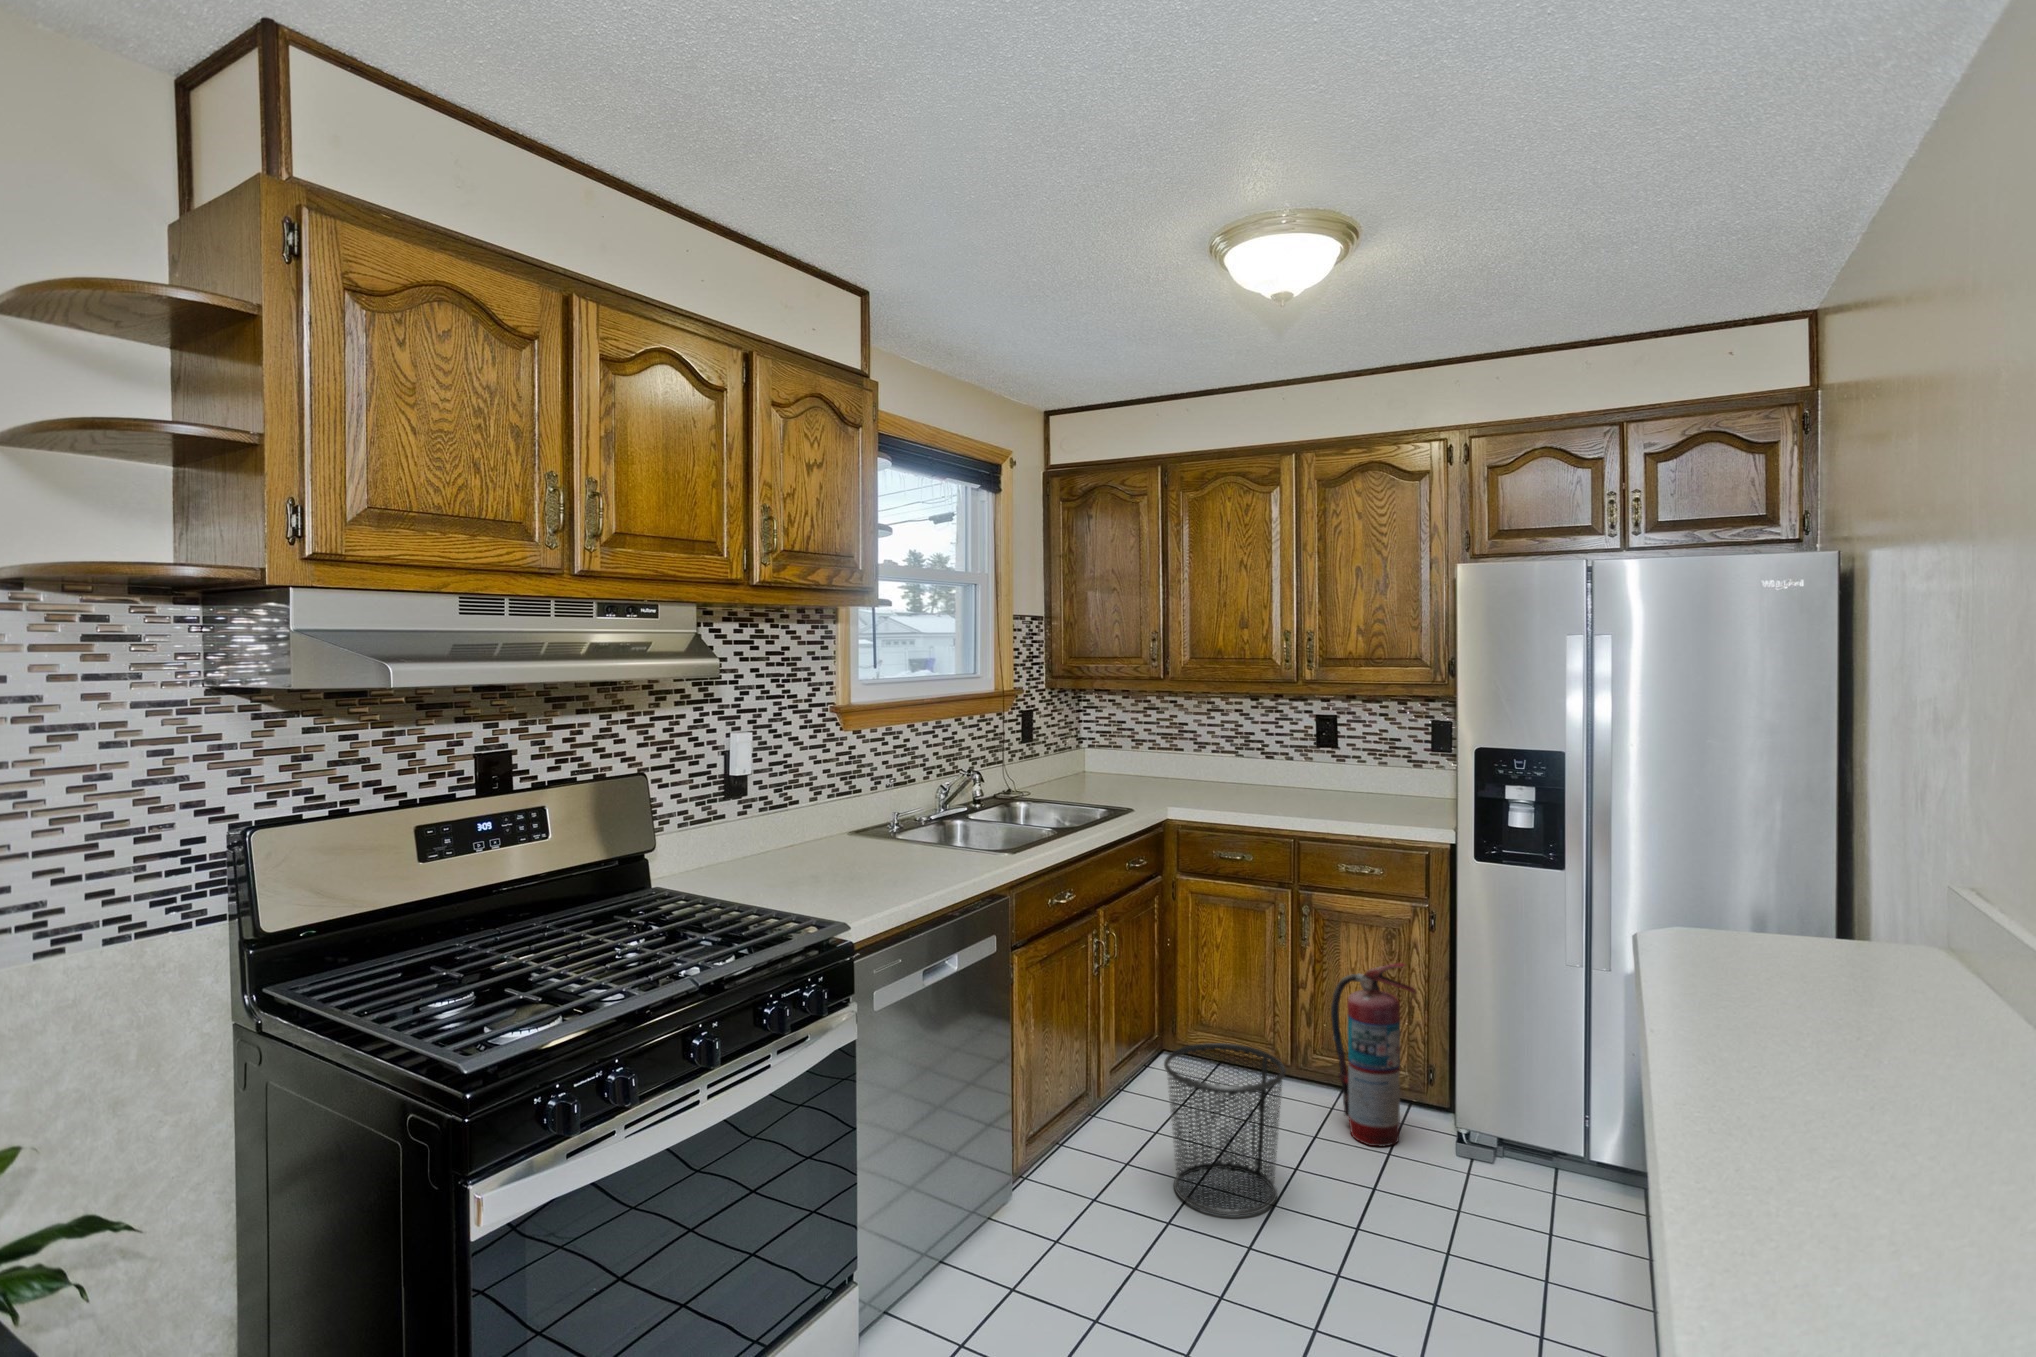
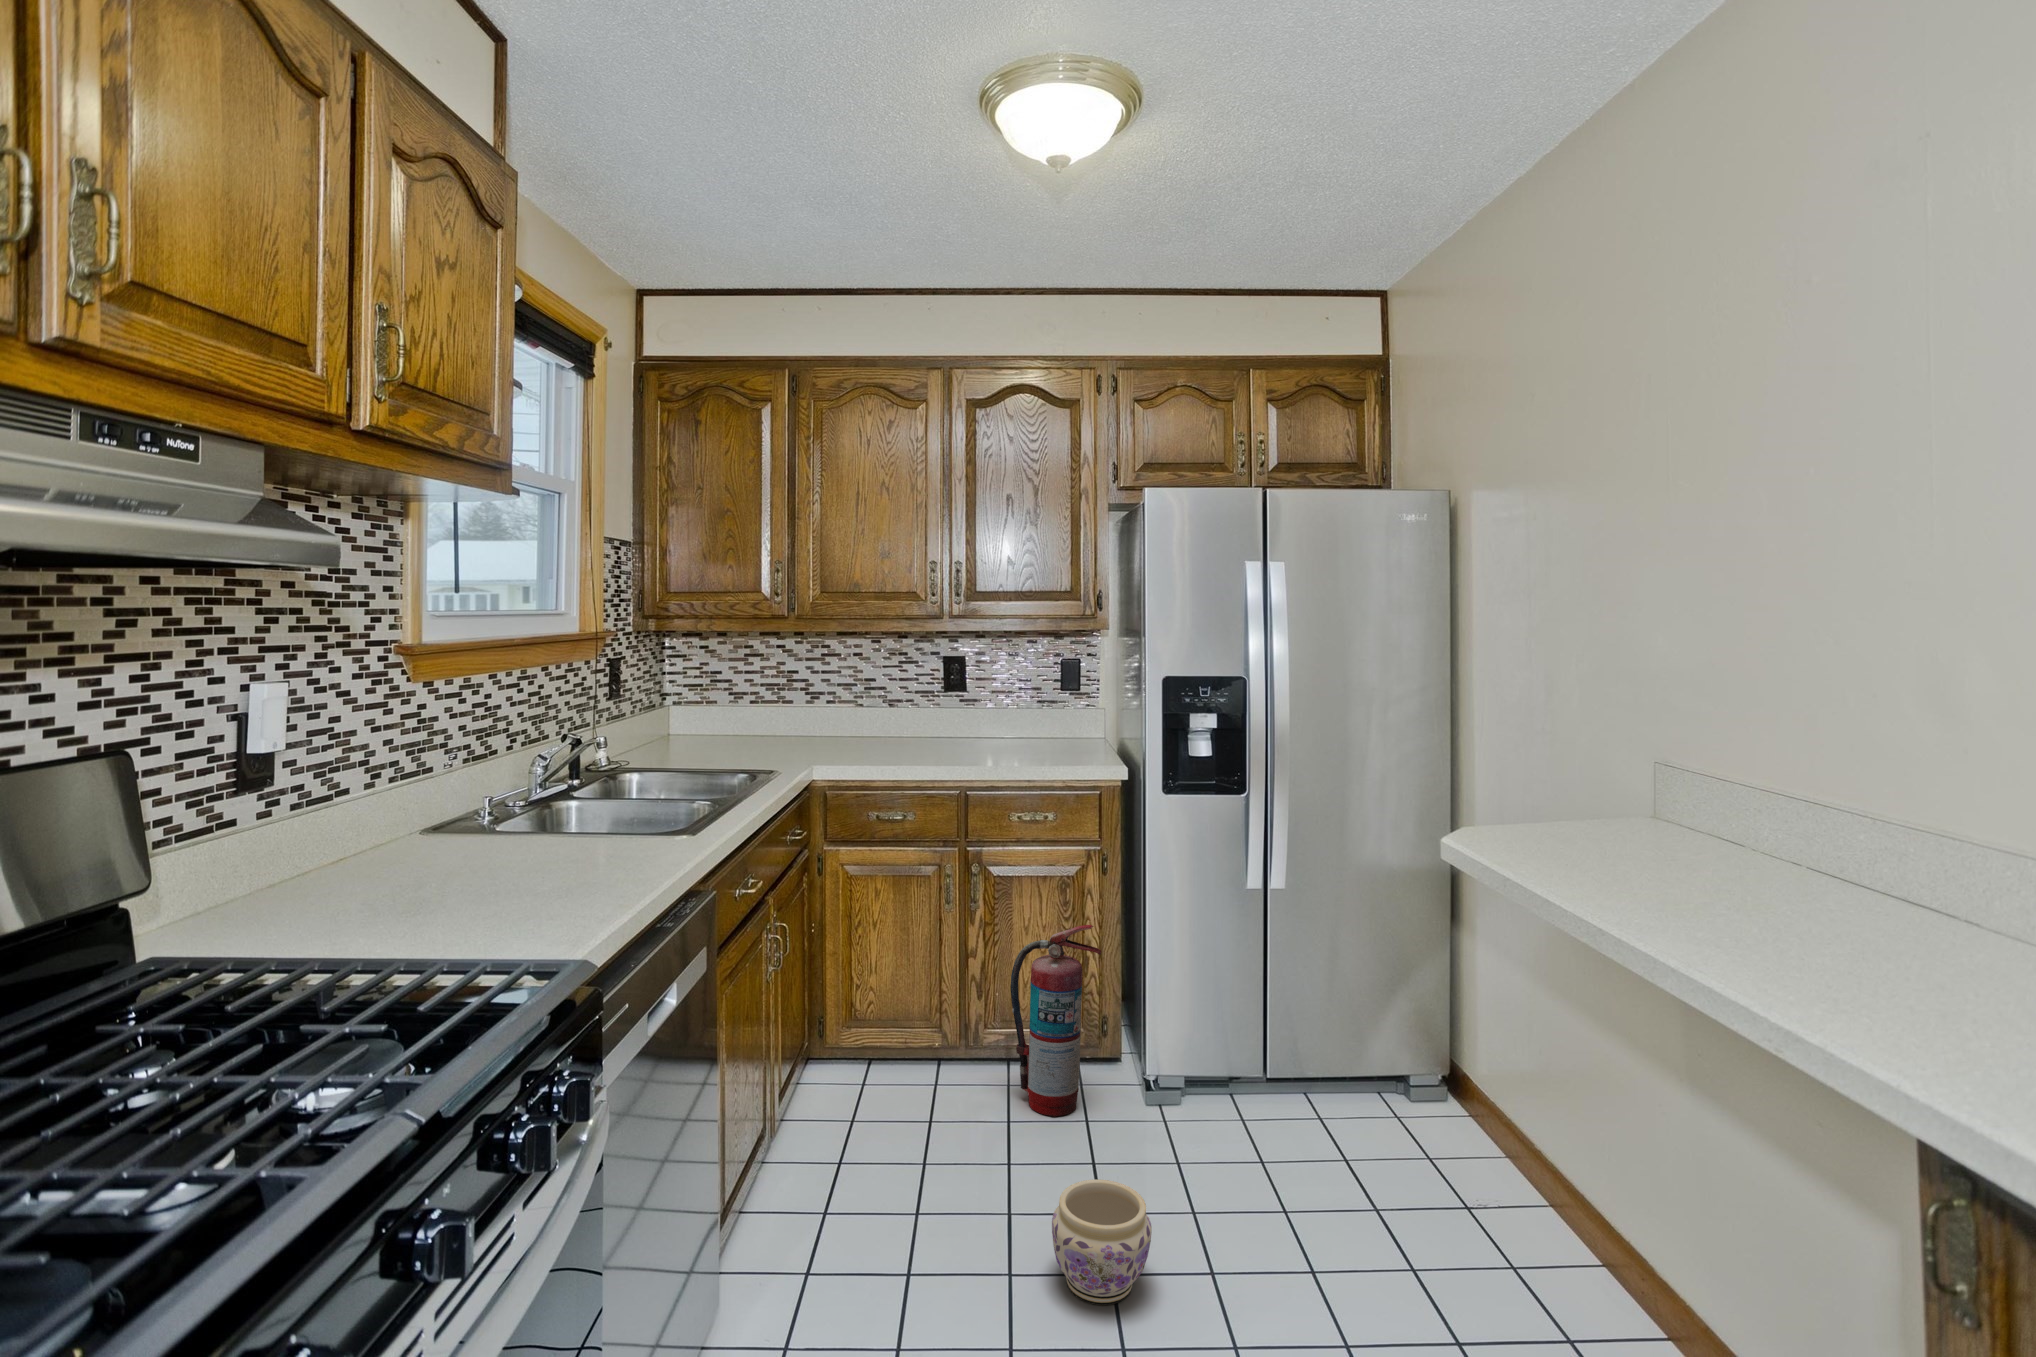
waste bin: present [1164,1043,1286,1215] -> none [882,1040,1019,1242]
planter: none [1282,1182,1377,1294] -> present [1052,1179,1152,1305]

